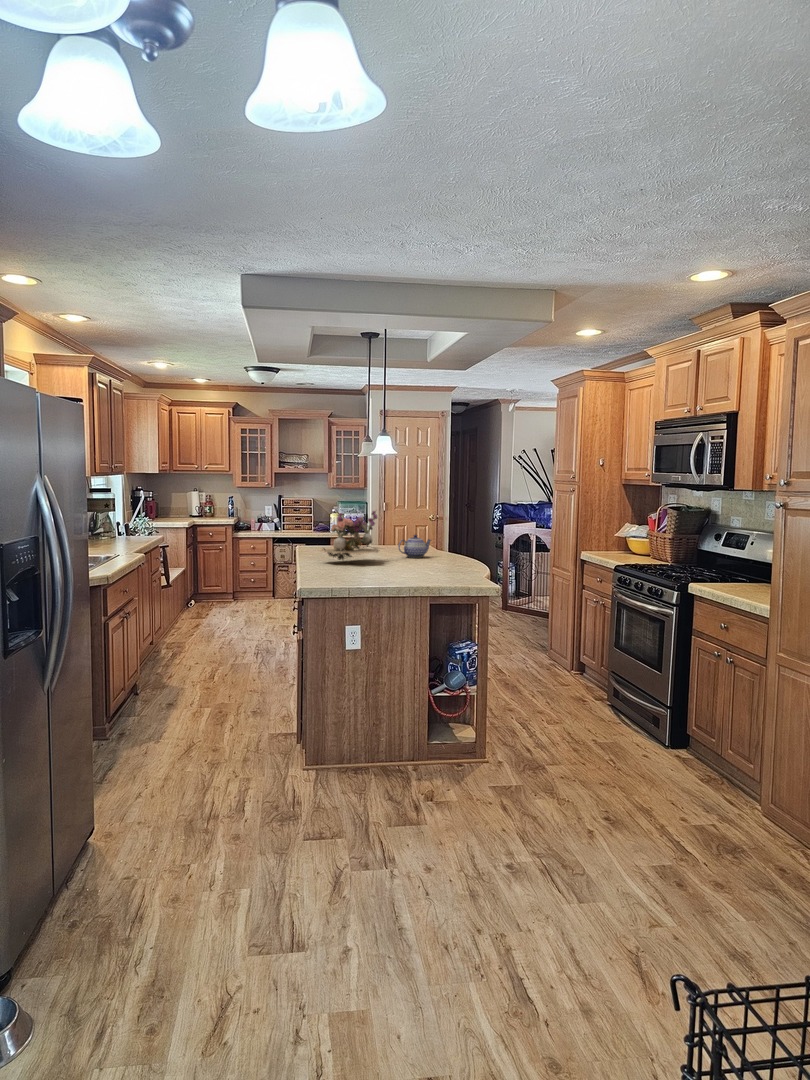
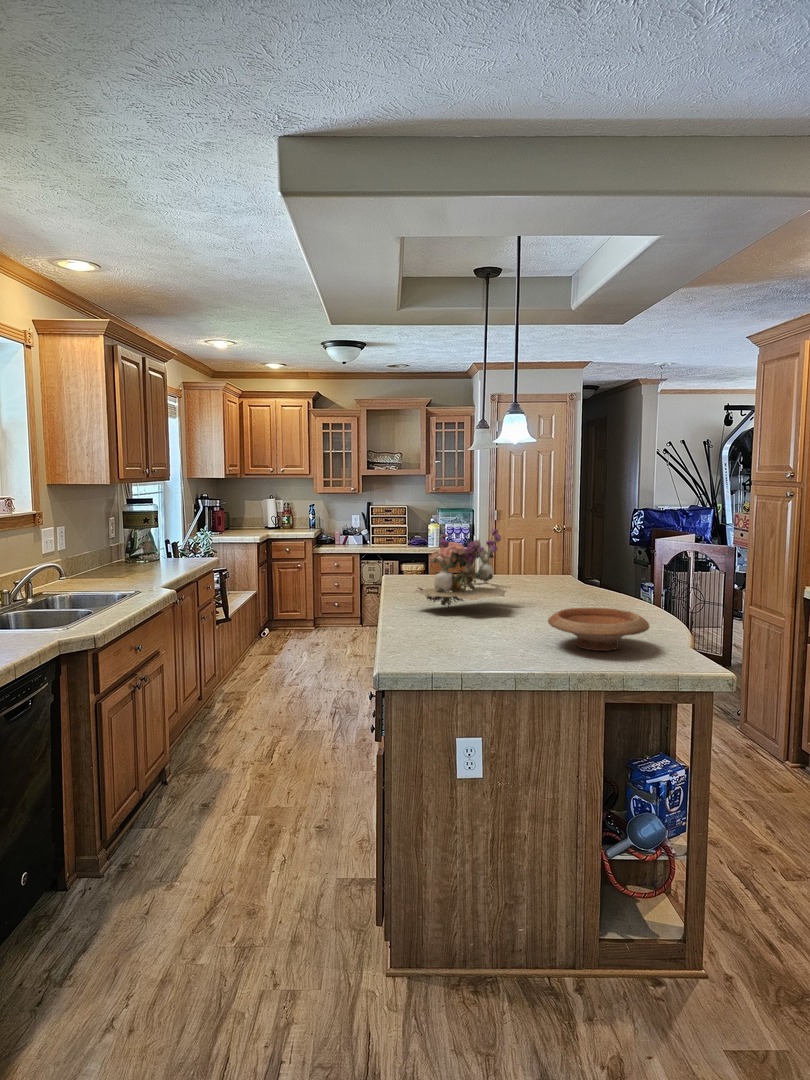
teapot: present [398,535,431,558] -> none [532,564,582,599]
wooden bowl: none [400,556,458,578] -> present [548,608,649,651]

